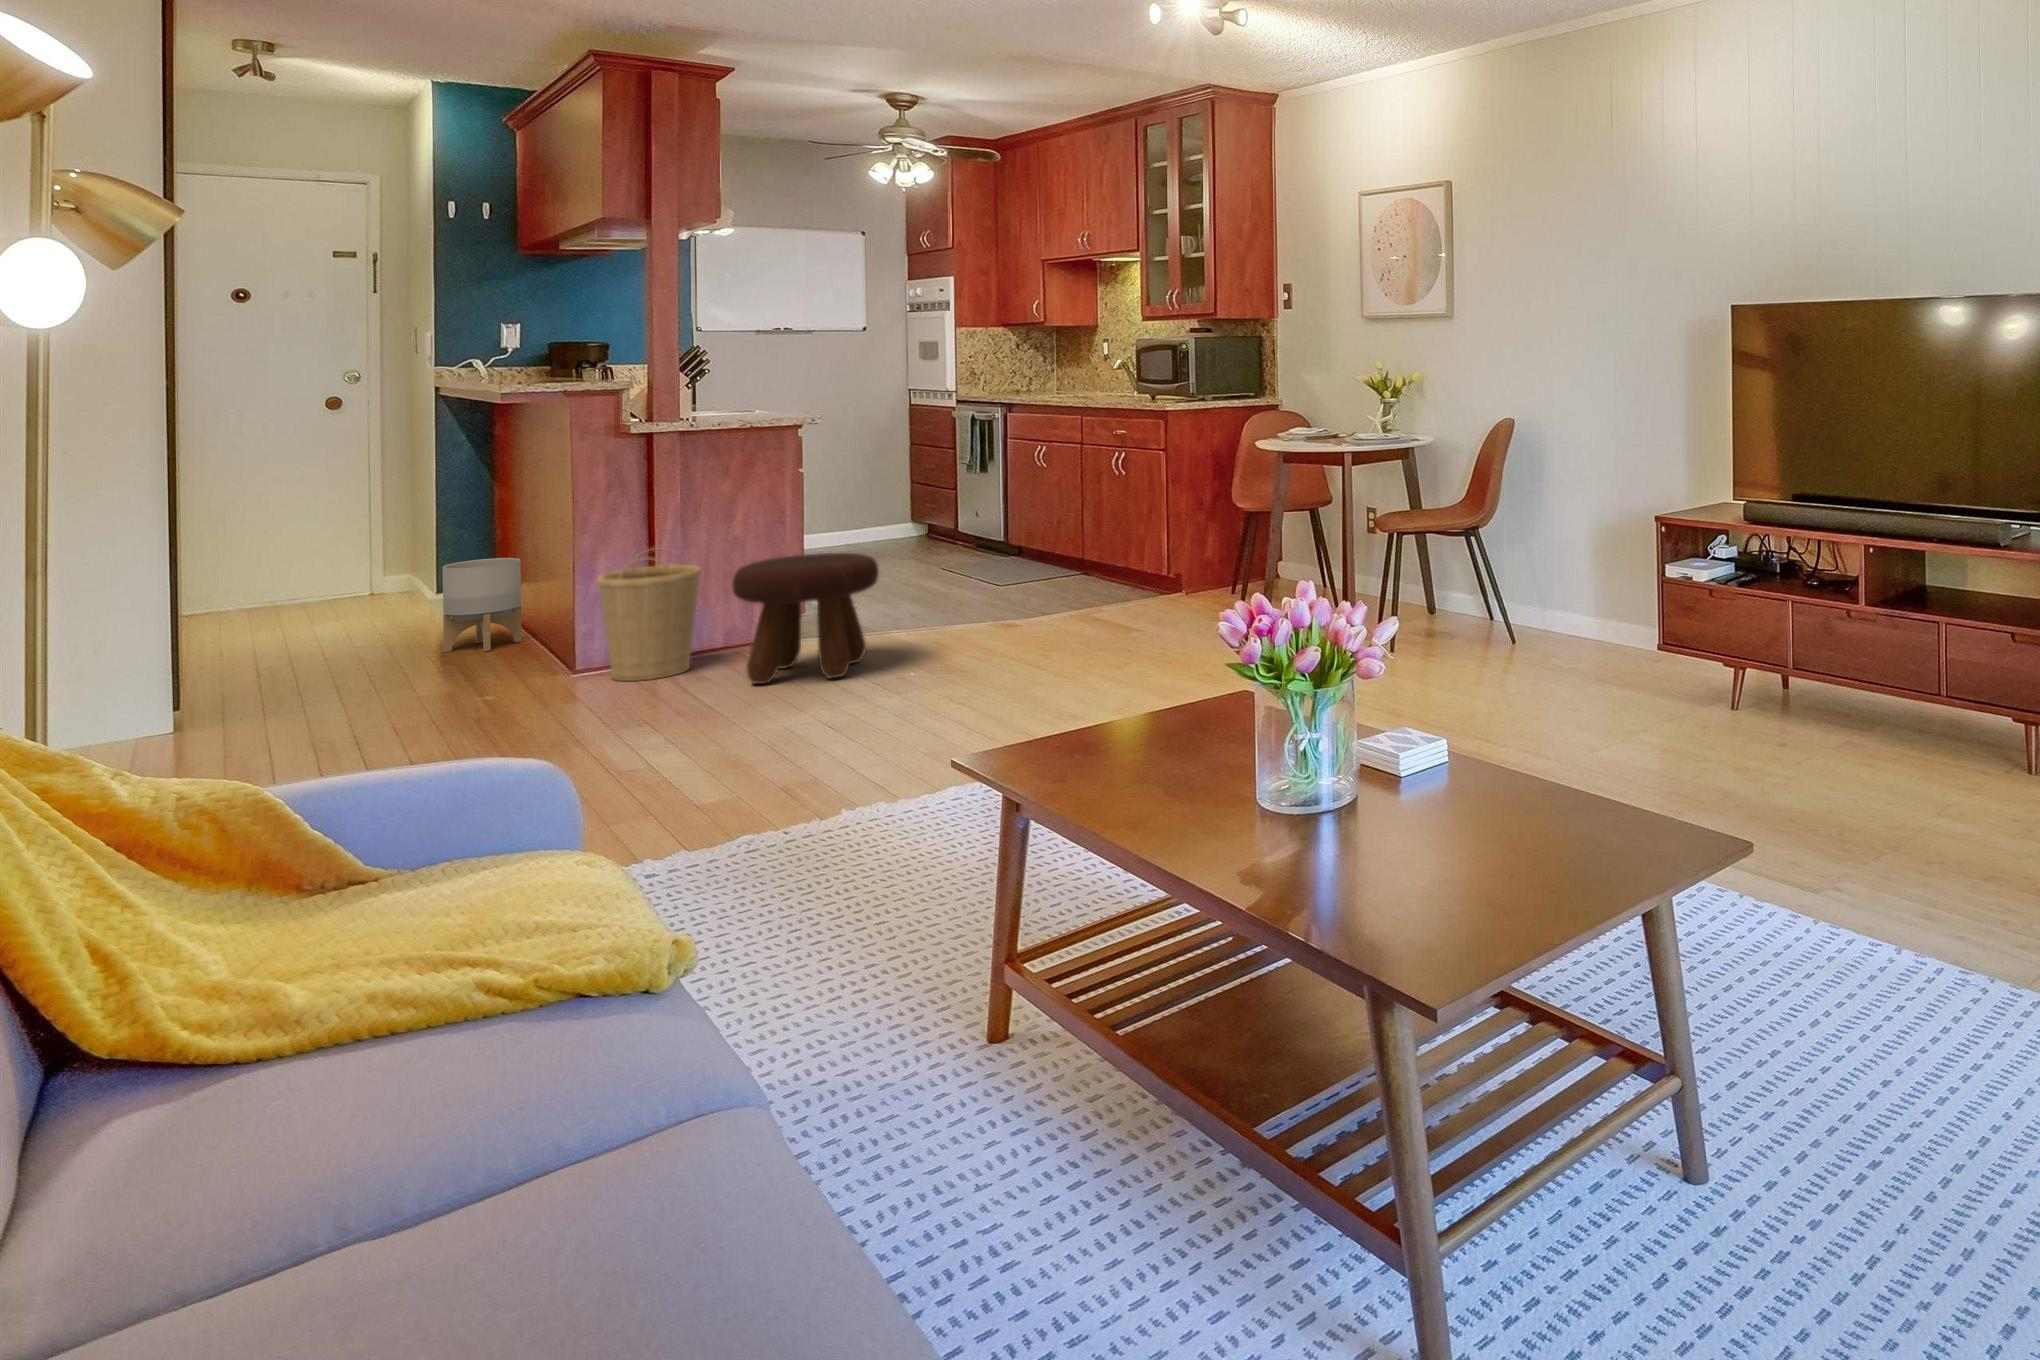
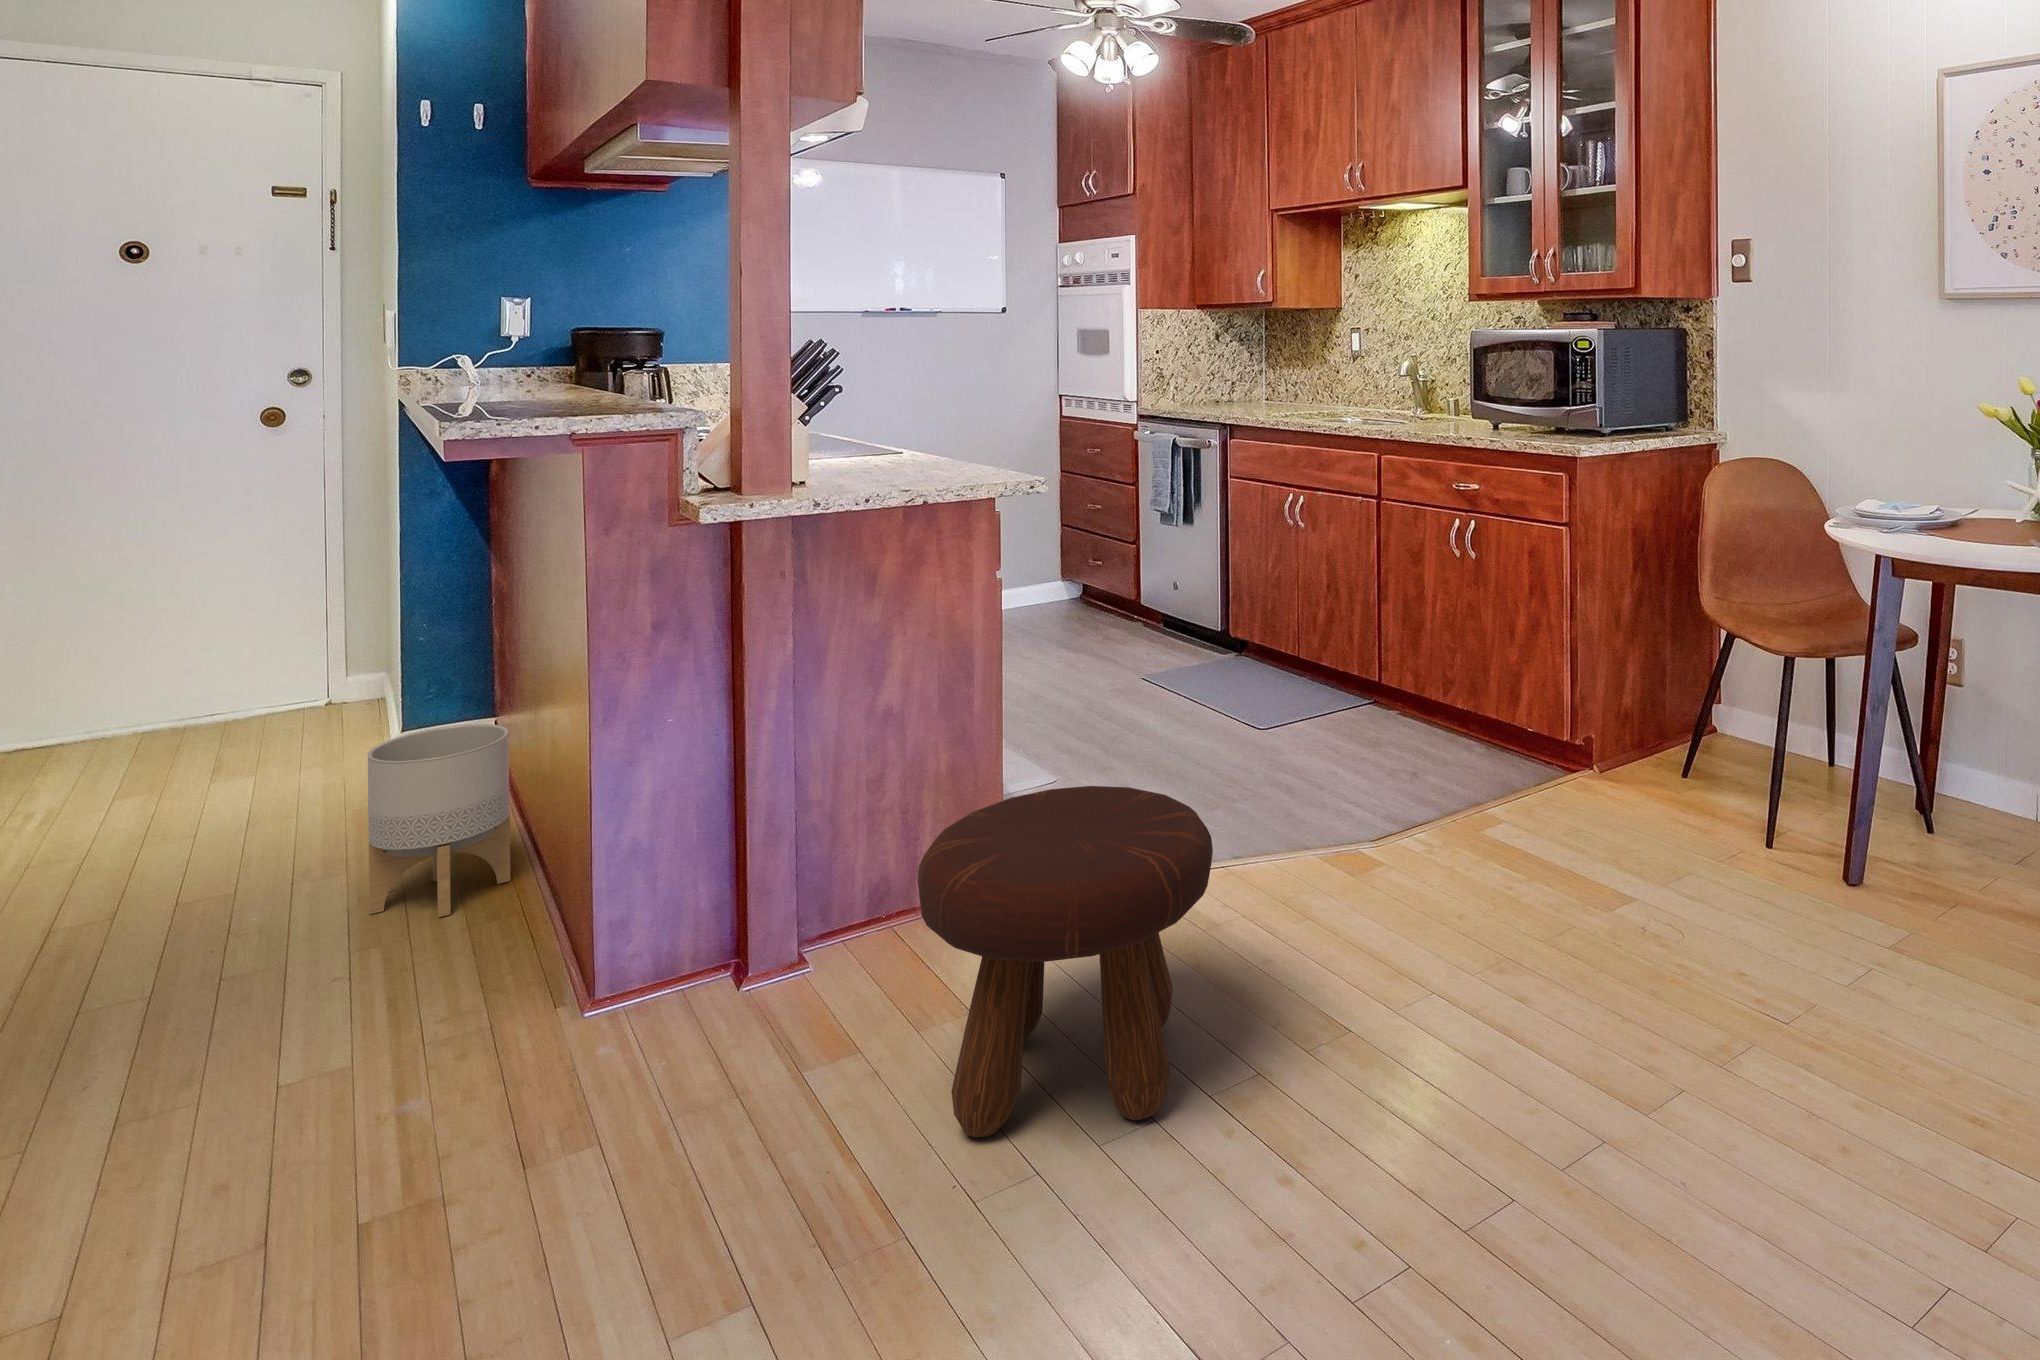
basket: present [597,550,701,681] -> none [632,764,840,1086]

